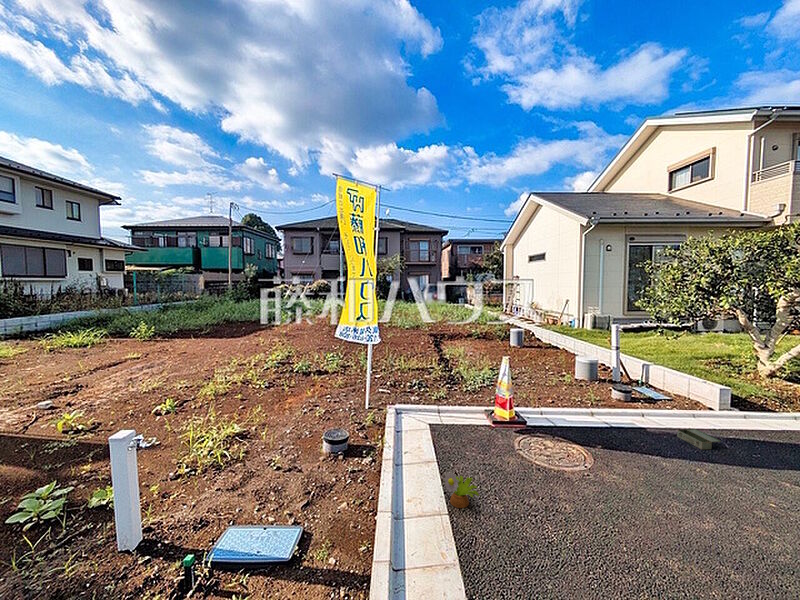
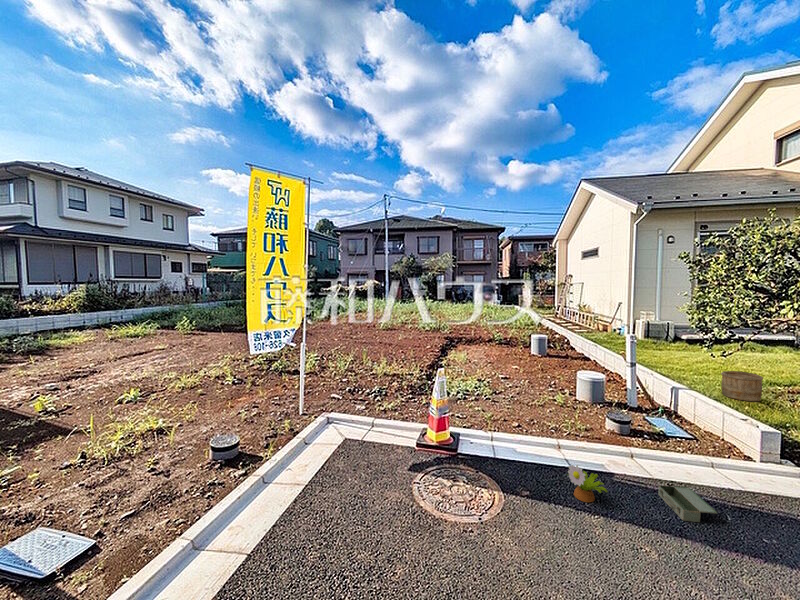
wooden bucket: none [673,351,702,372] -> present [721,371,763,401]
decorative plant: present [444,472,479,508] -> present [568,465,608,502]

